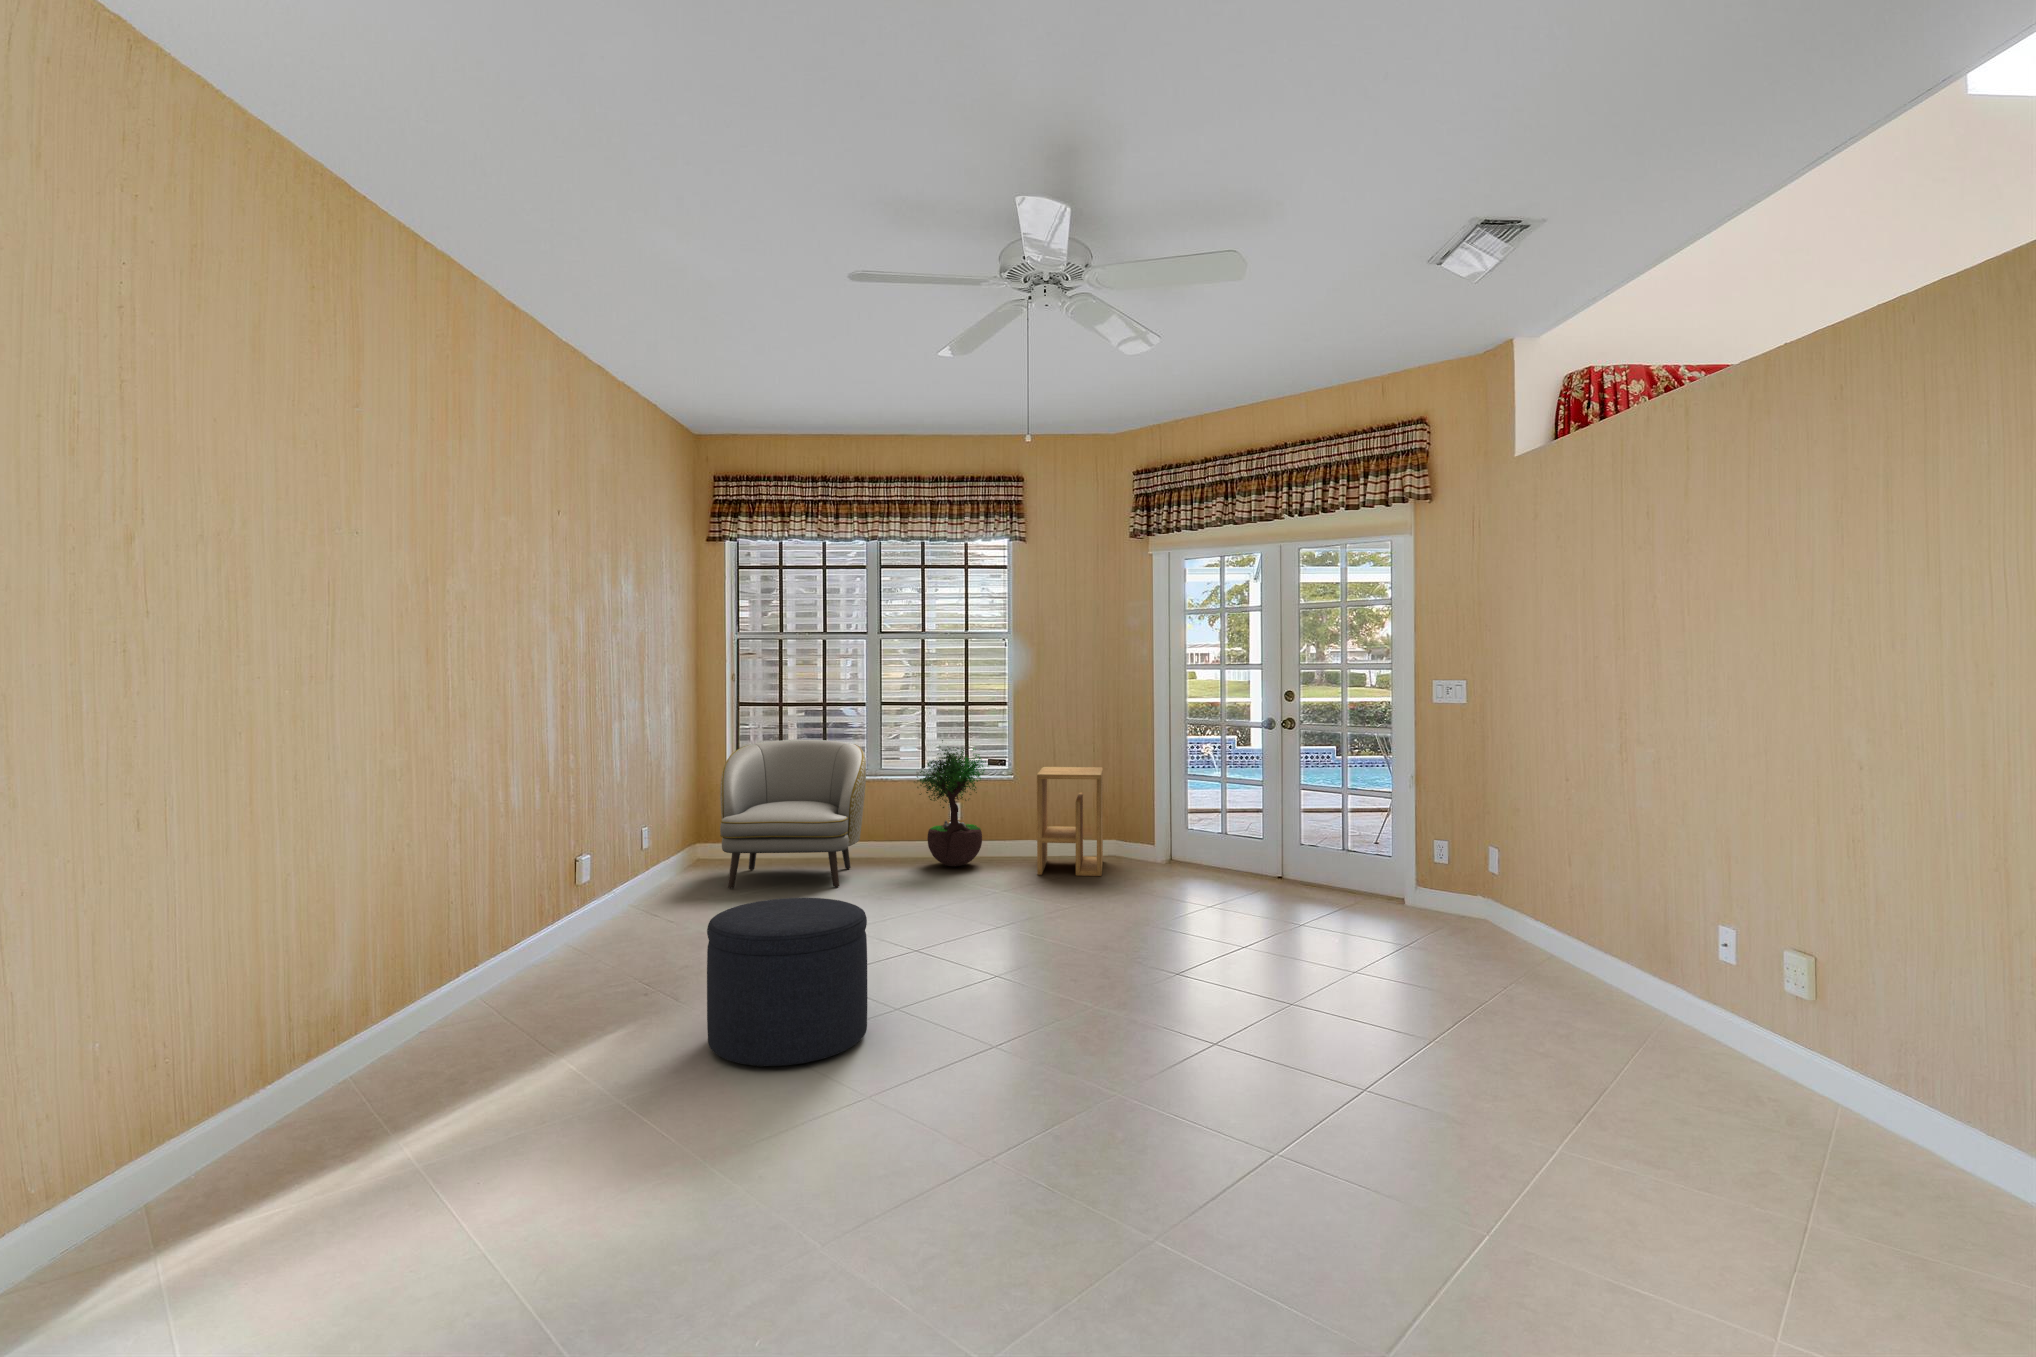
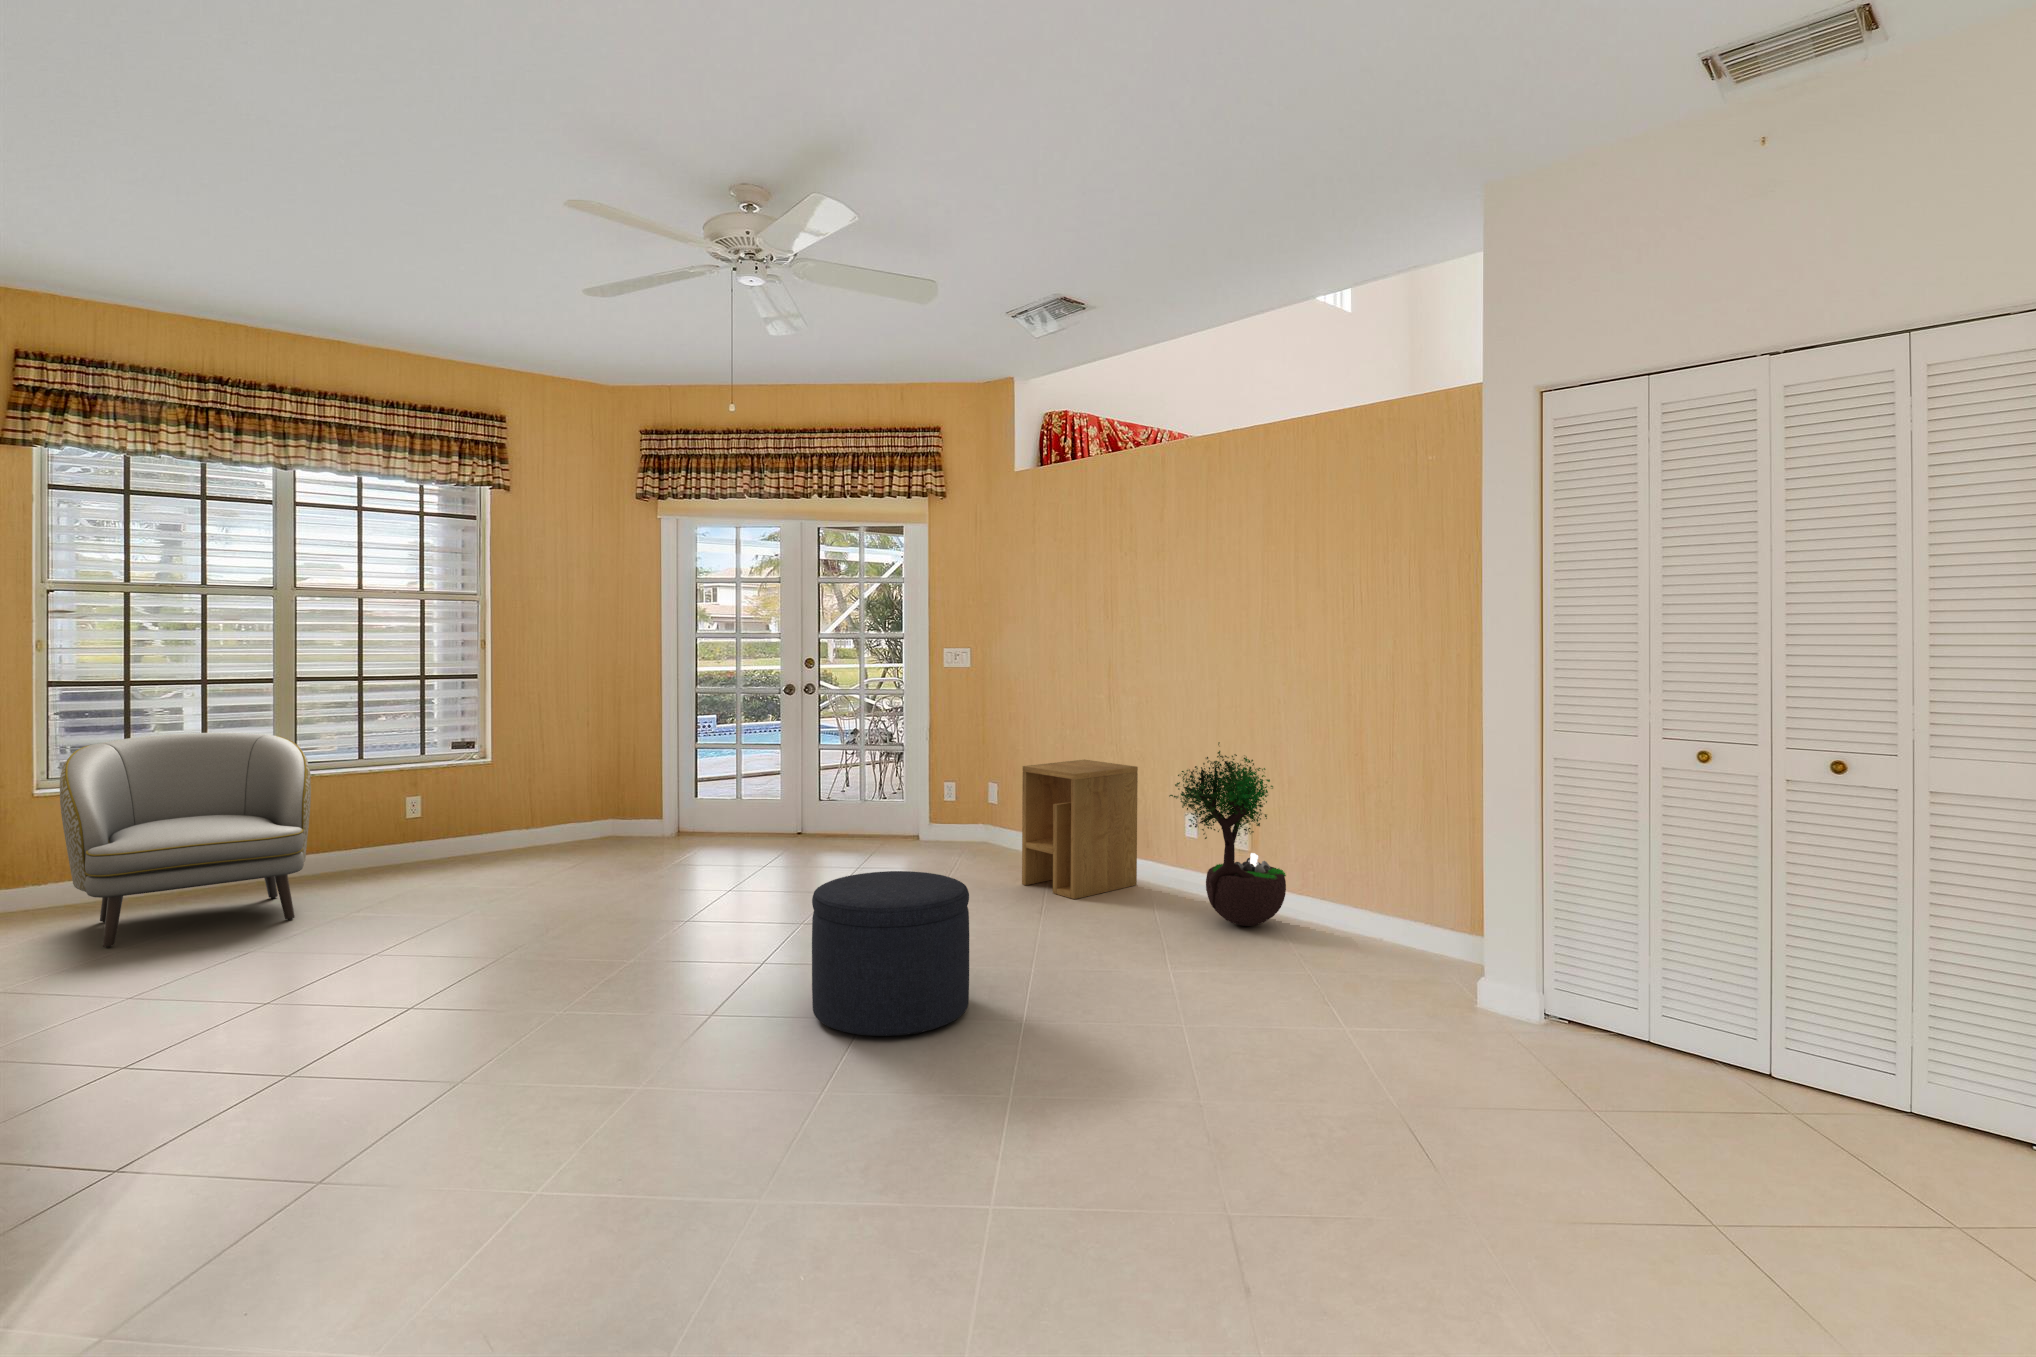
potted tree: present [917,740,989,866] -> present [1169,742,1286,926]
side table: present [1037,767,1103,876] -> present [1022,760,1138,899]
ottoman: present [707,898,867,1067] -> present [812,871,969,1036]

